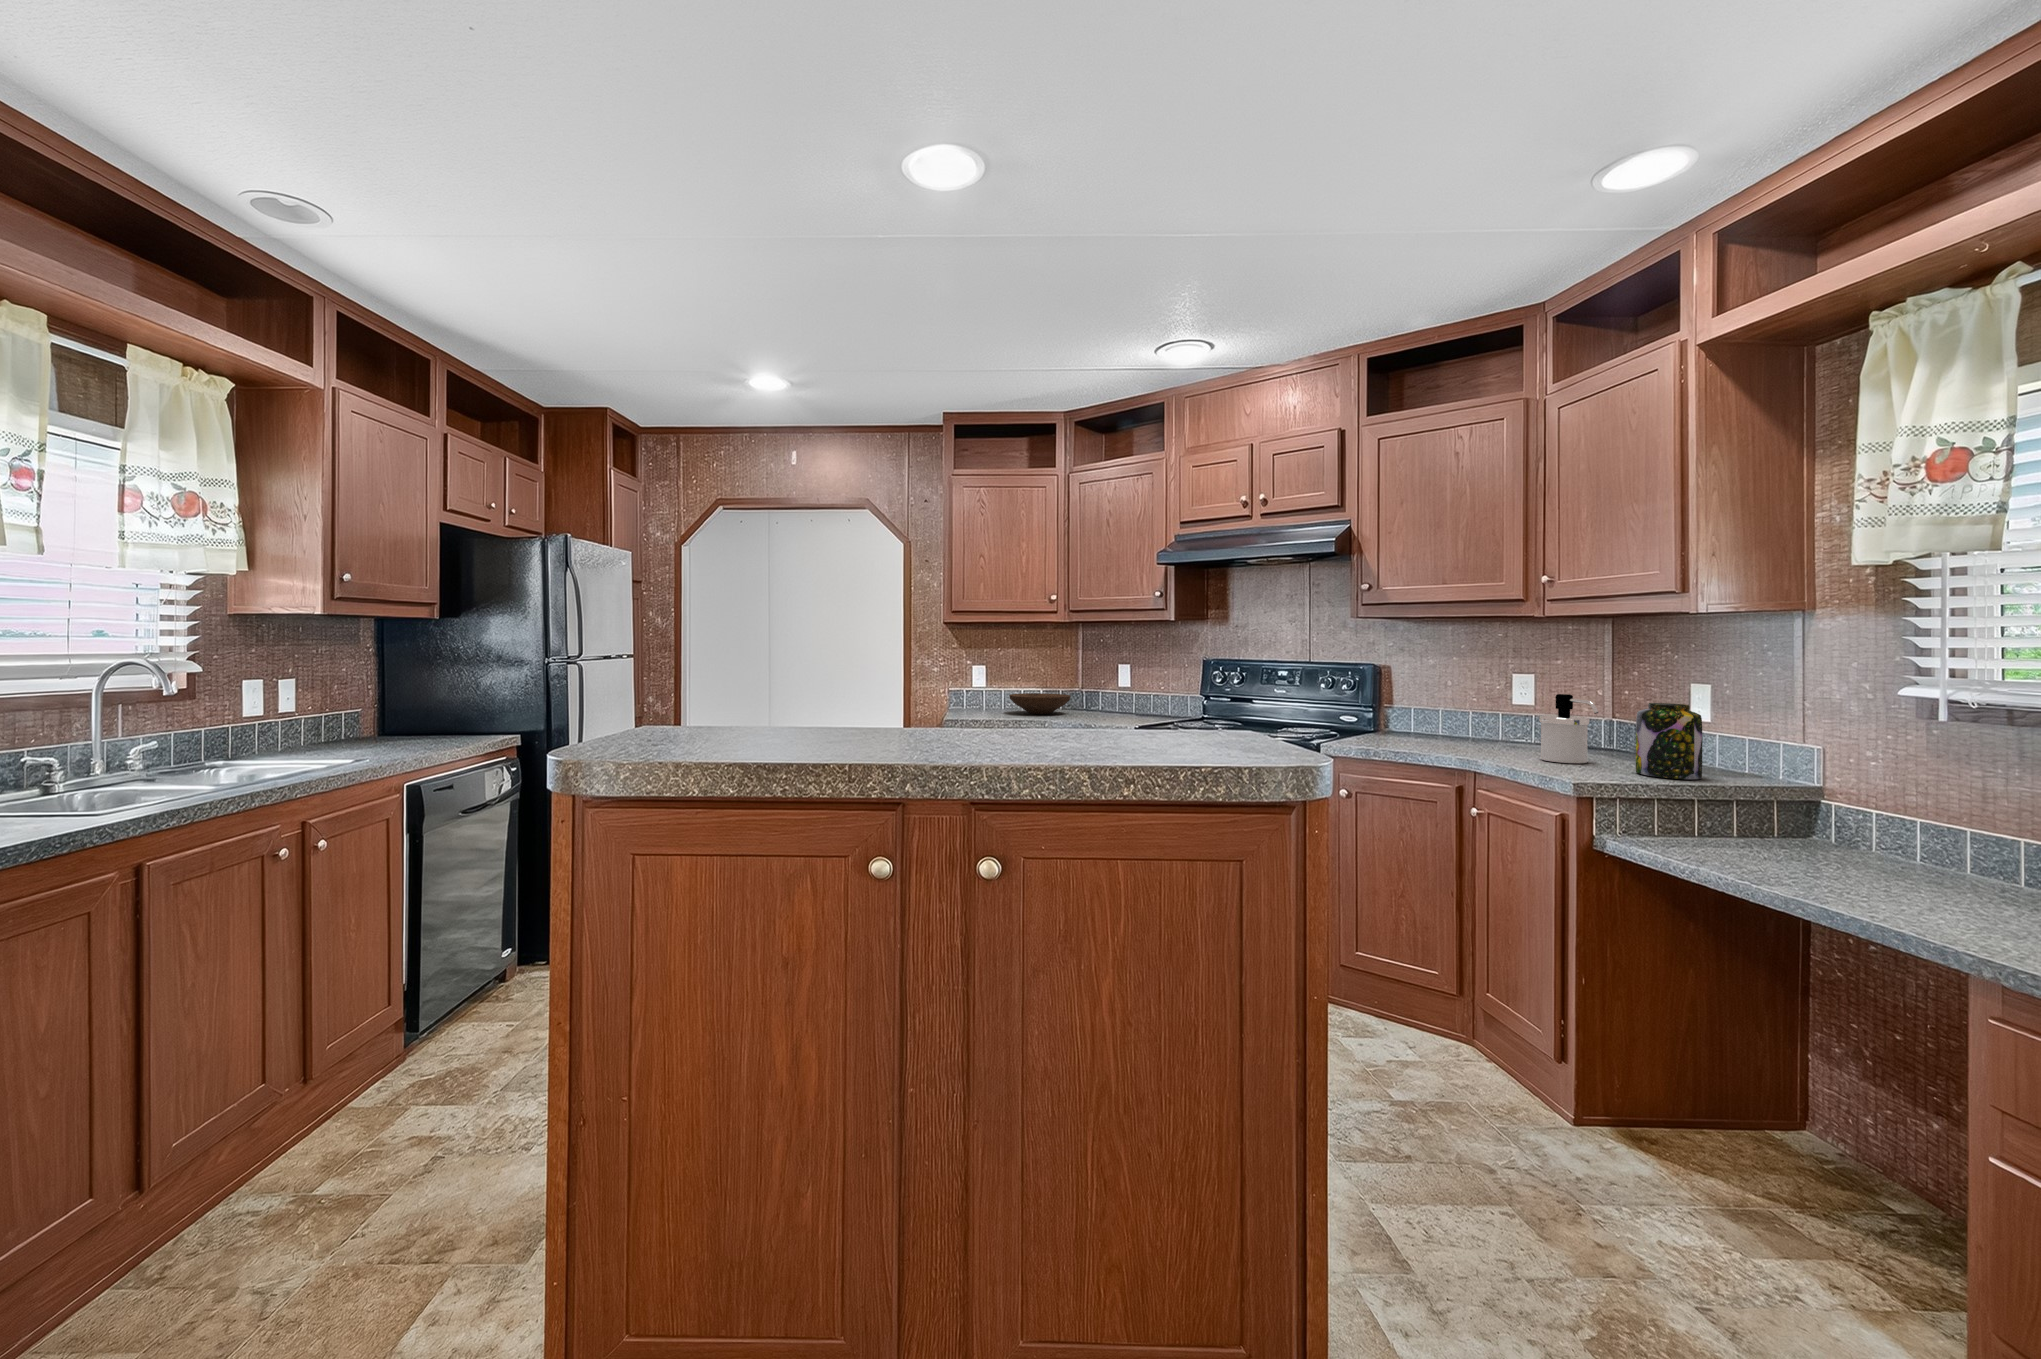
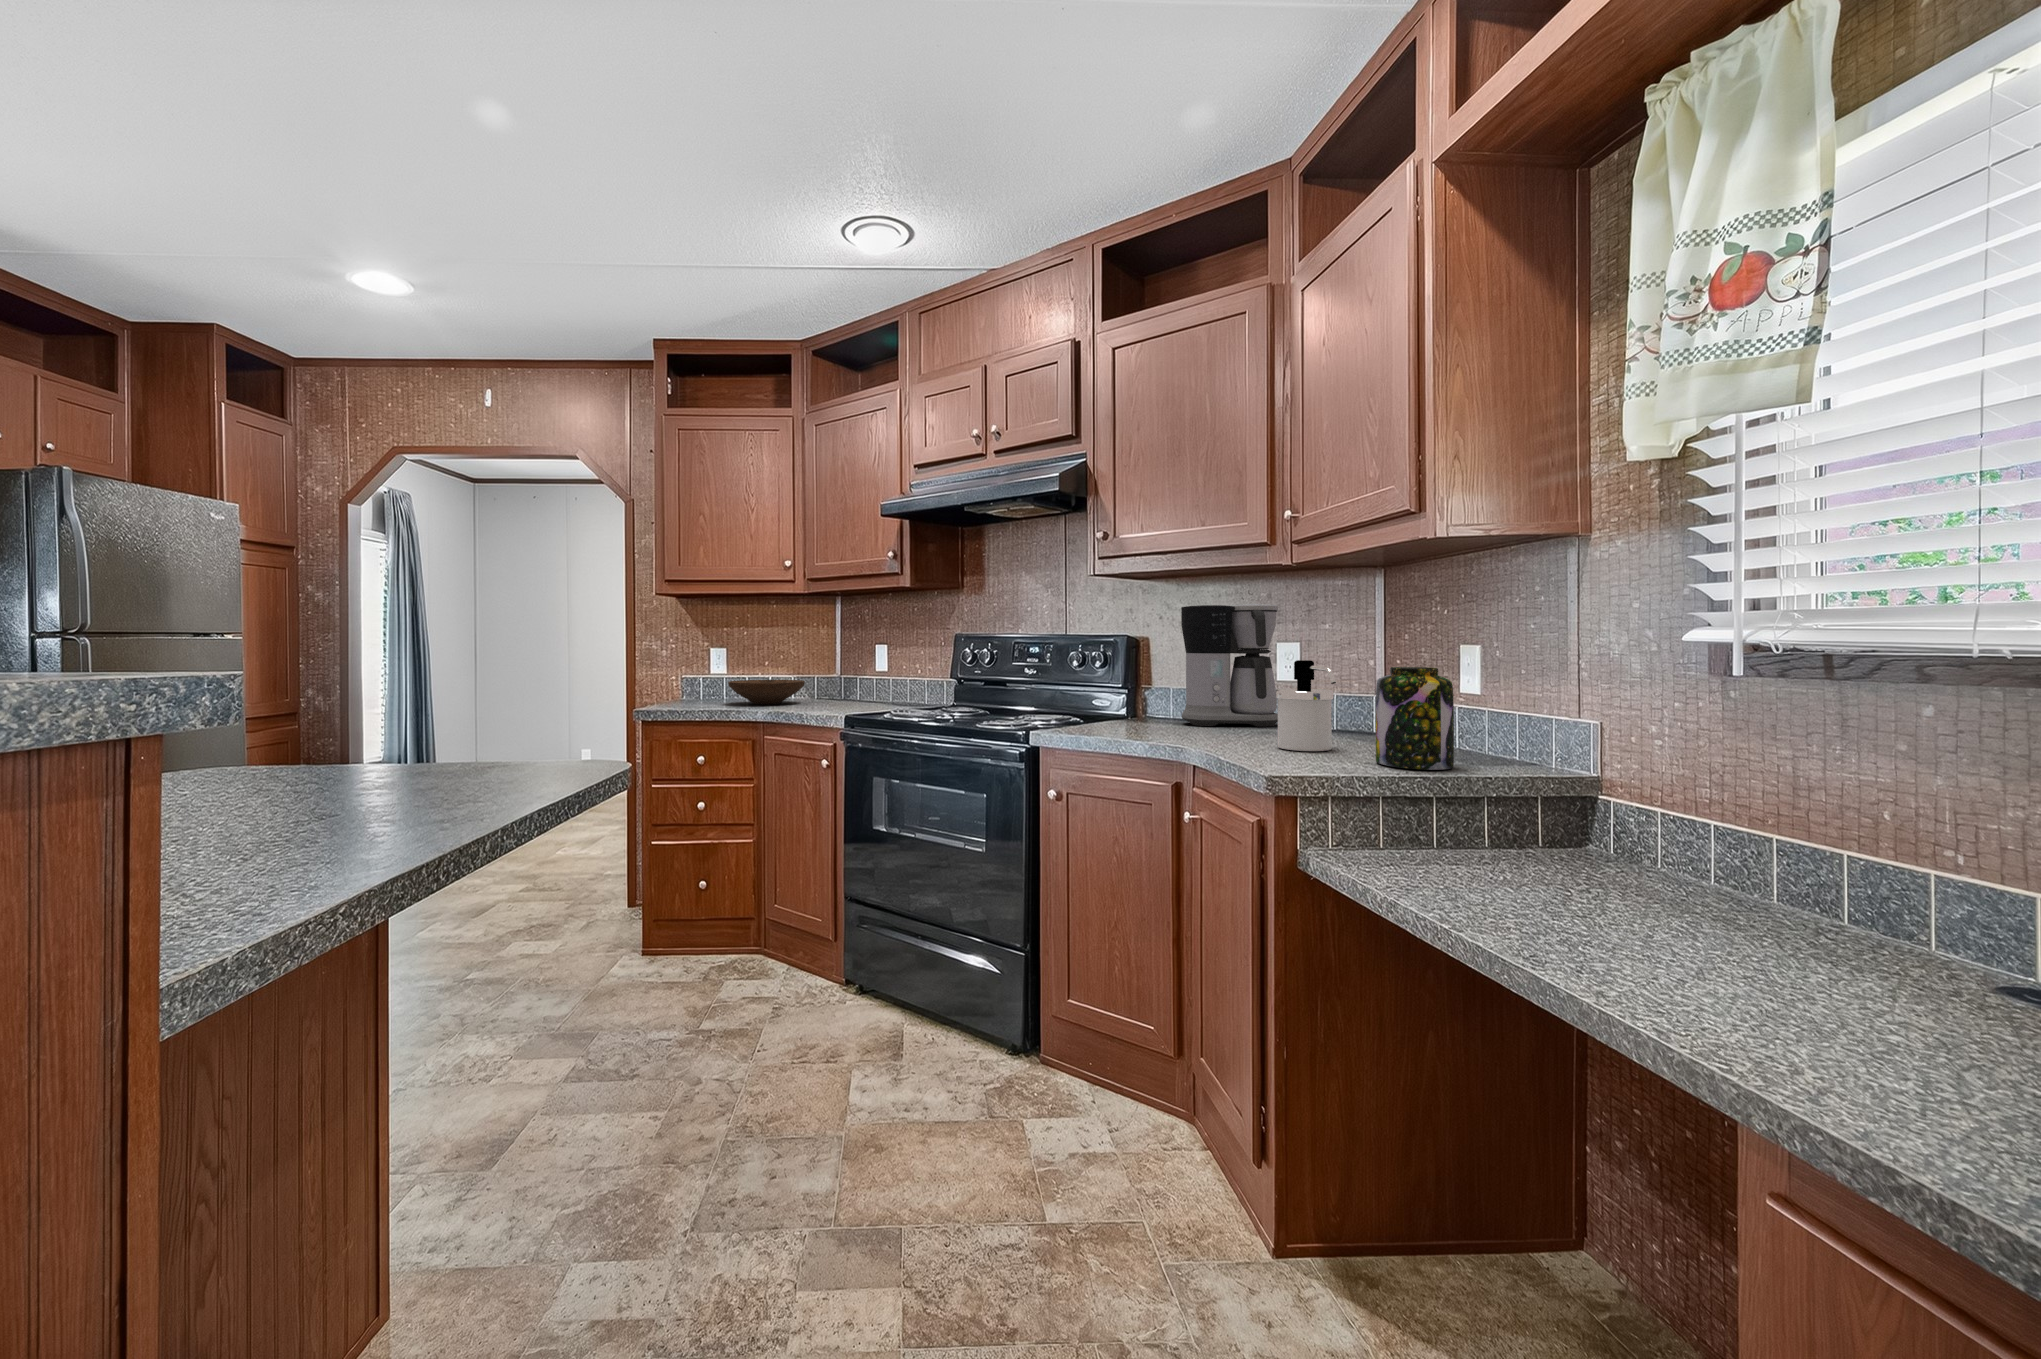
coffee maker: none [1429,643,1514,742] -> present [1181,604,1278,727]

